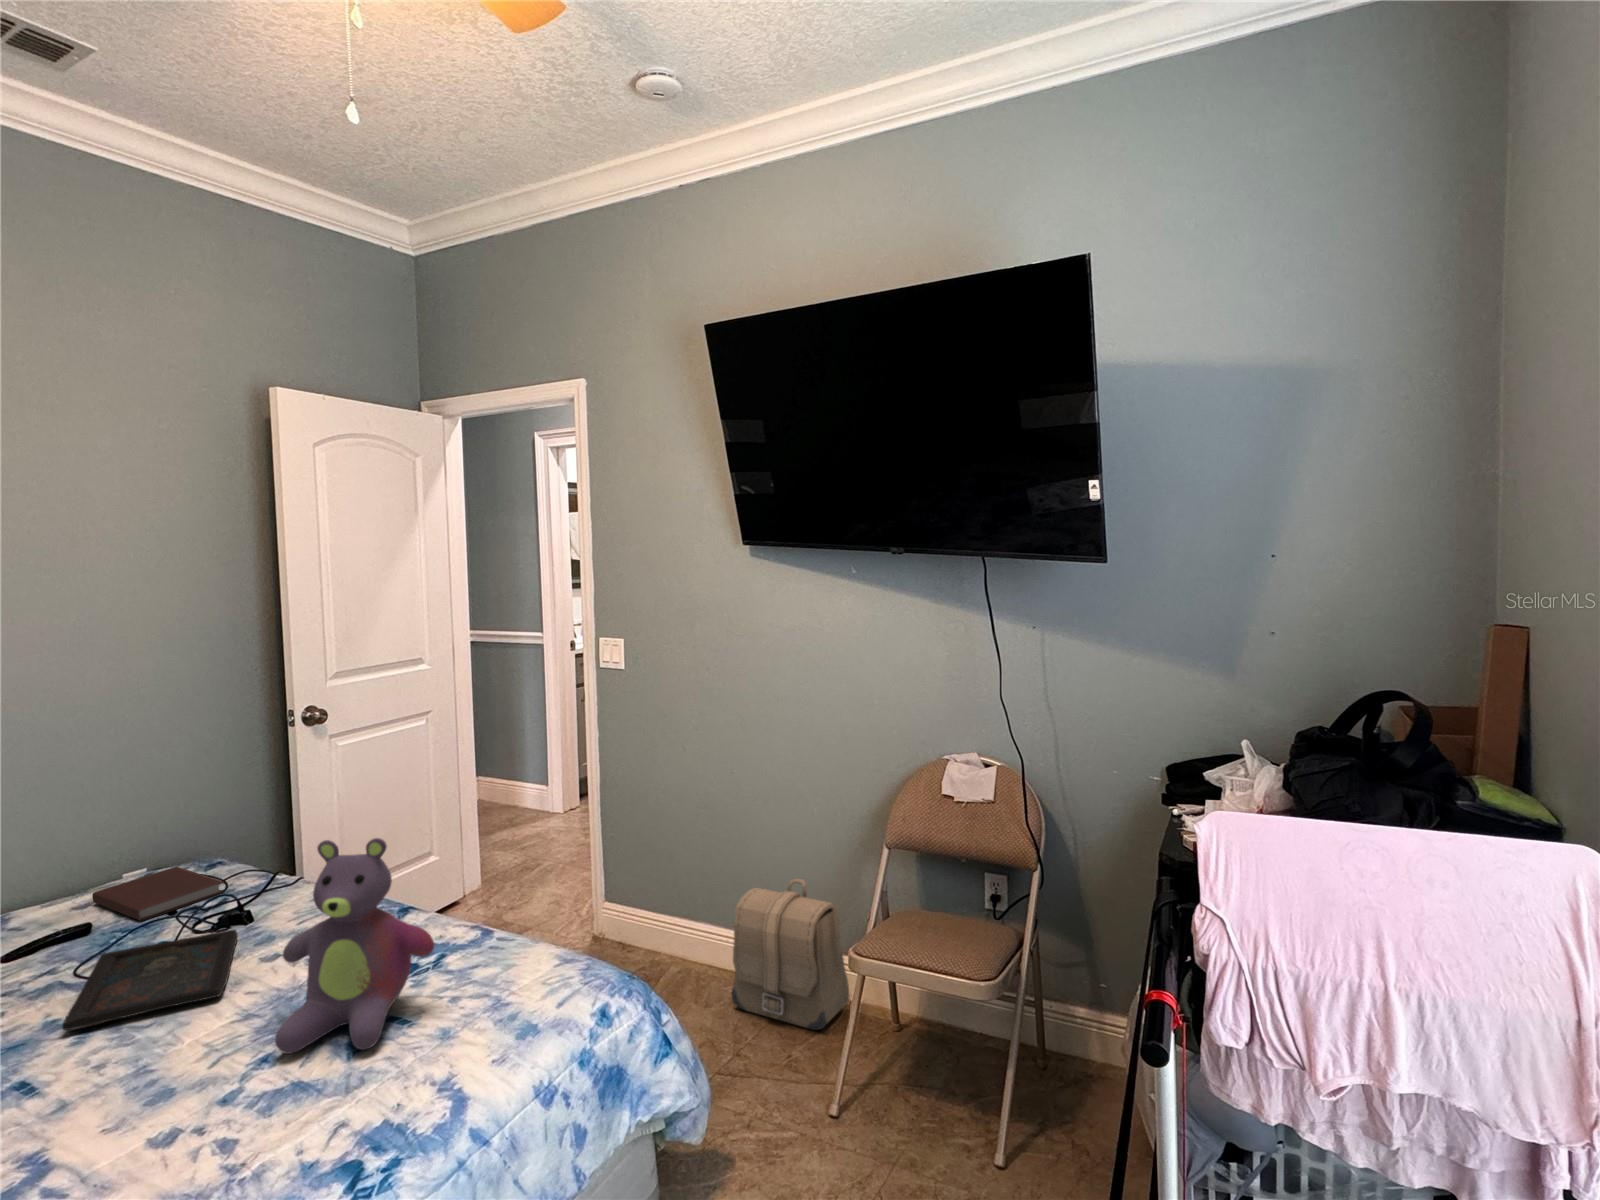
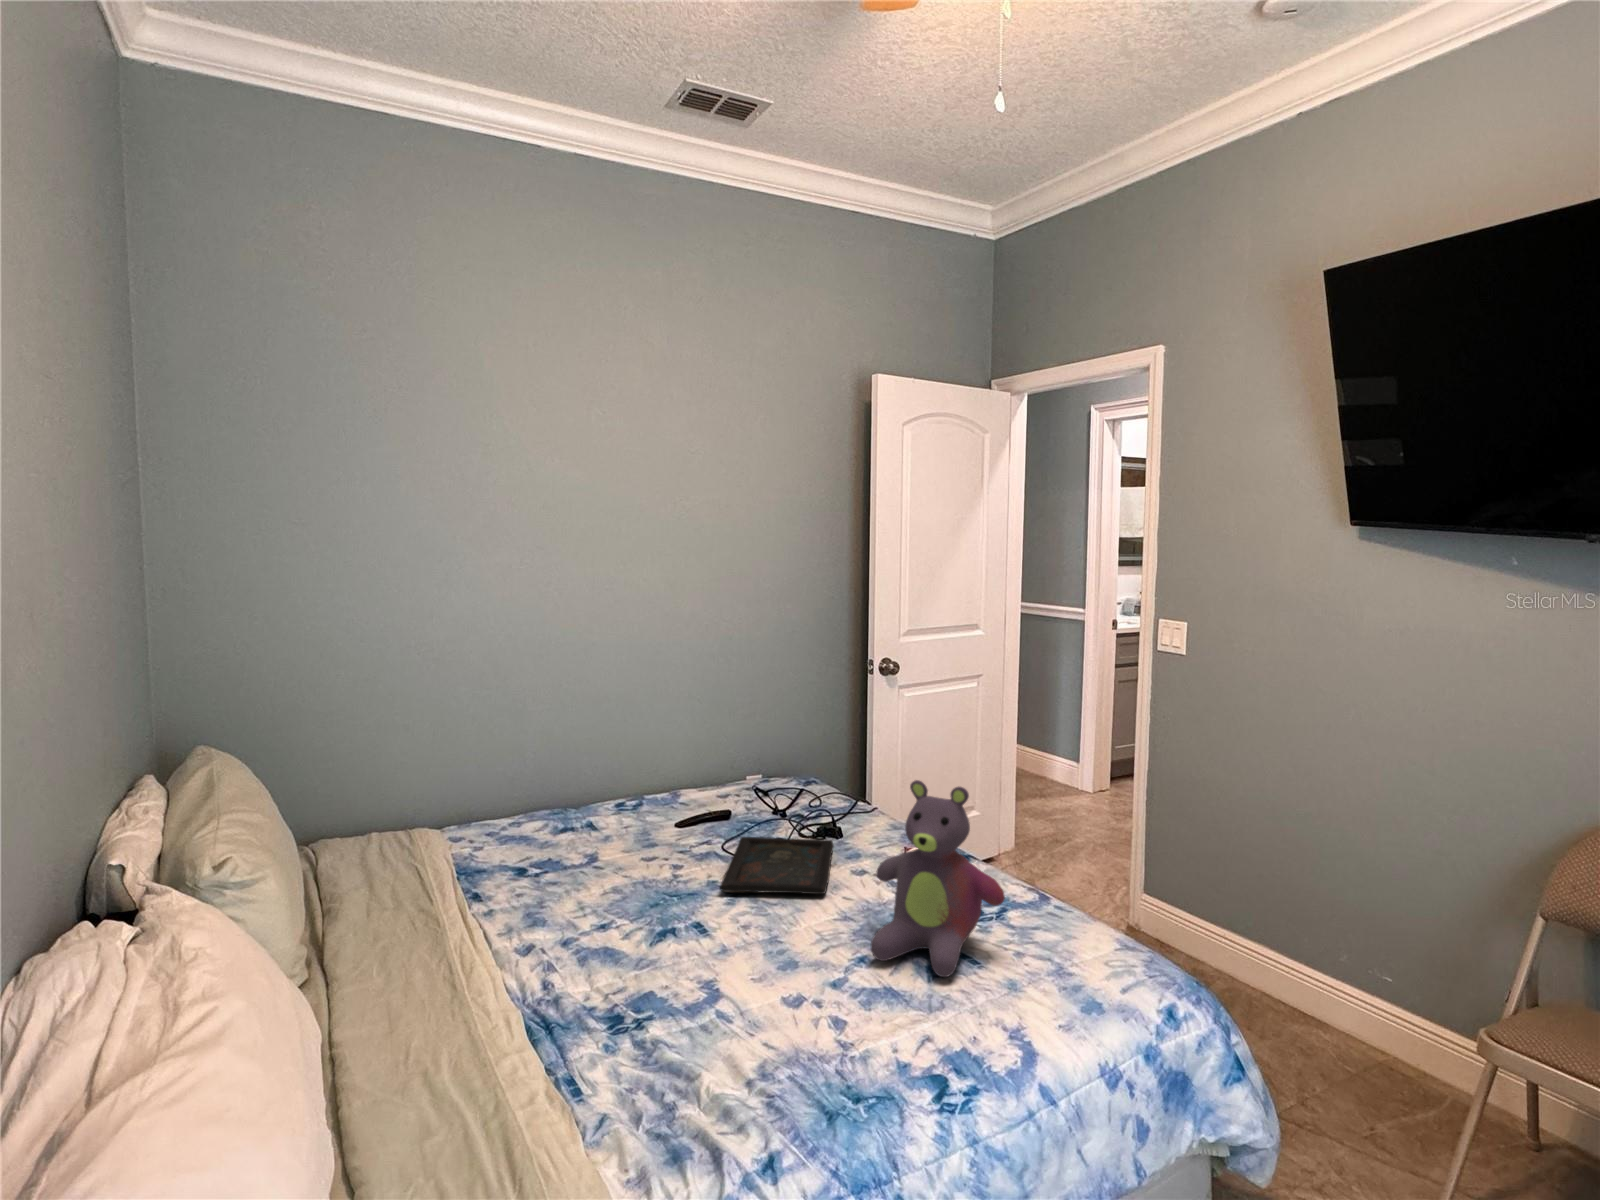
notebook: present [92,867,225,921] -> none [732,778,821,817]
backpack: present [732,879,849,1030] -> none [1291,920,1455,1107]

